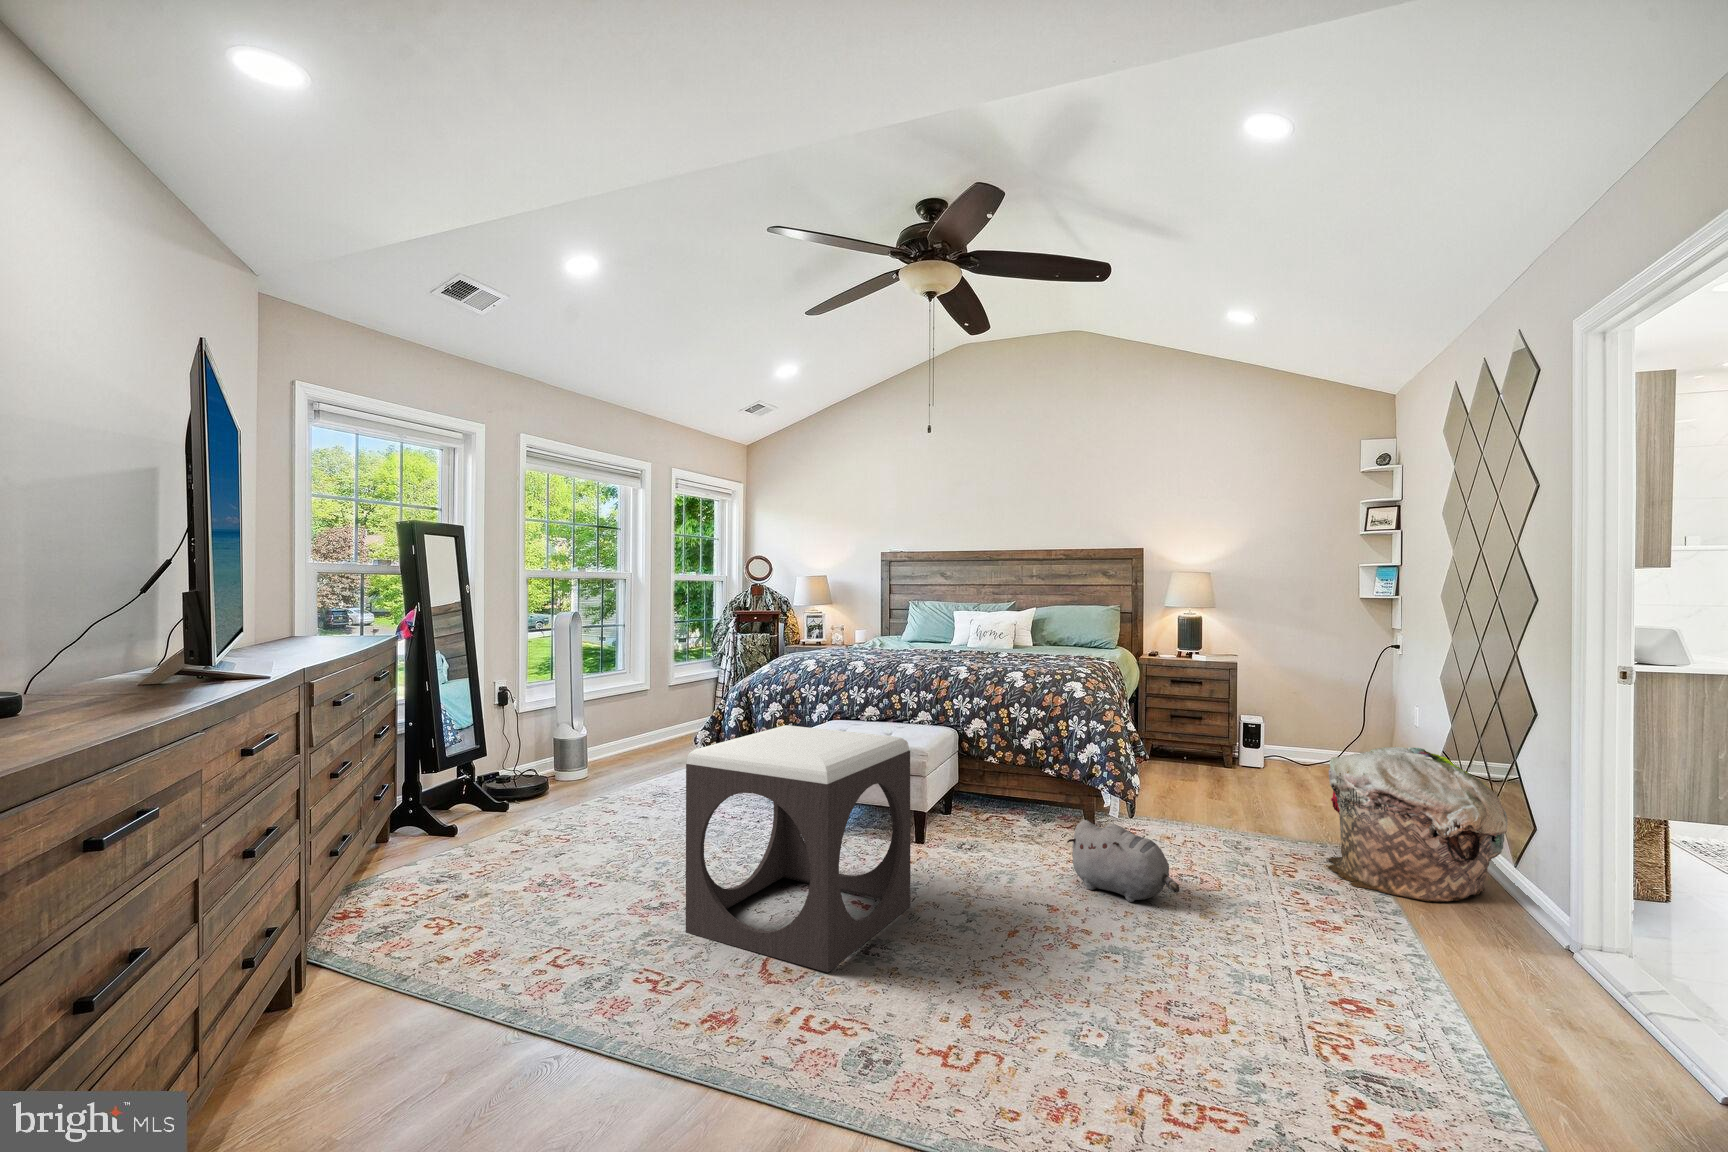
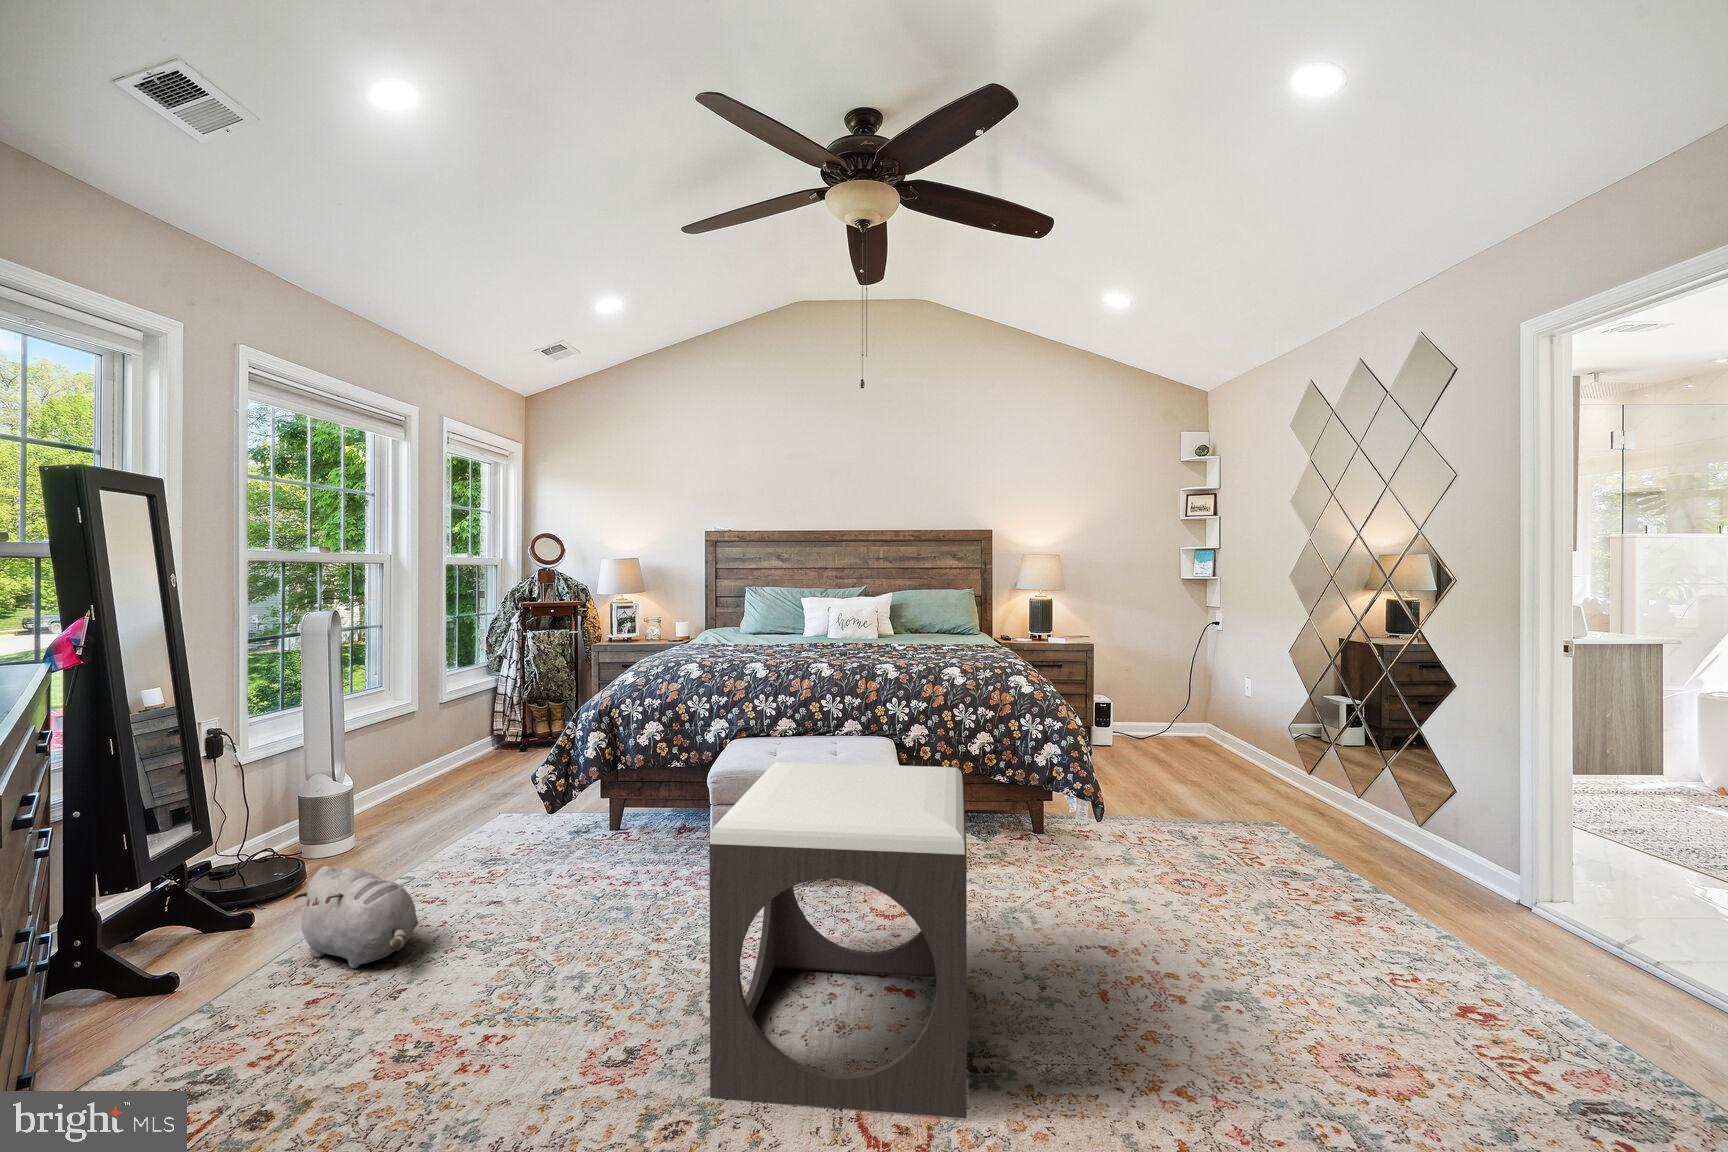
laundry basket: present [1328,747,1508,902] -> none [1258,724,1450,872]
plush toy: present [1067,820,1180,902] -> present [294,866,418,968]

